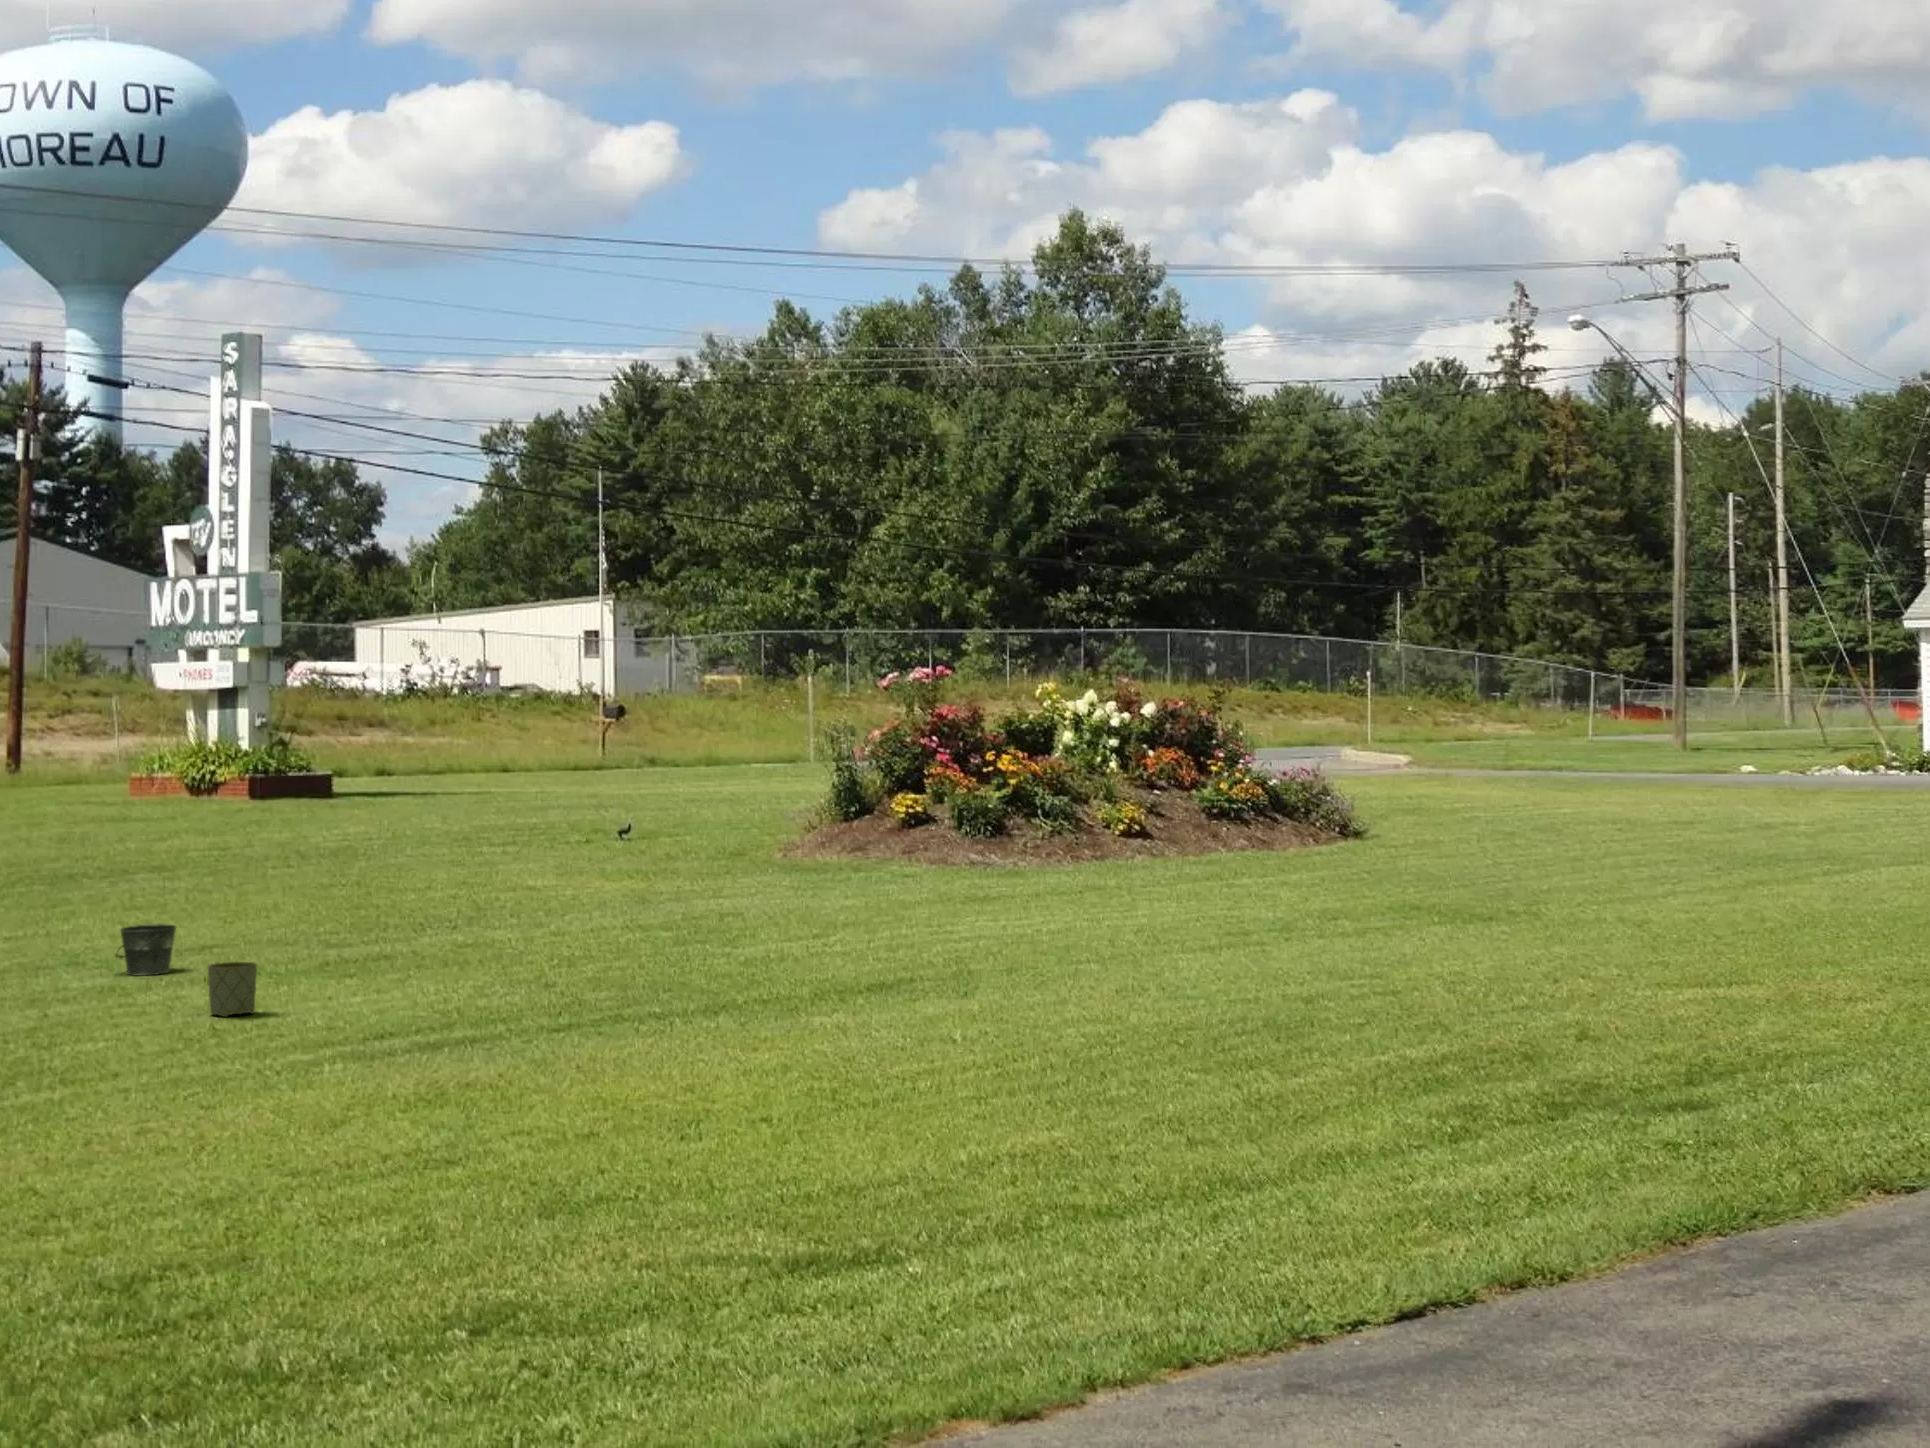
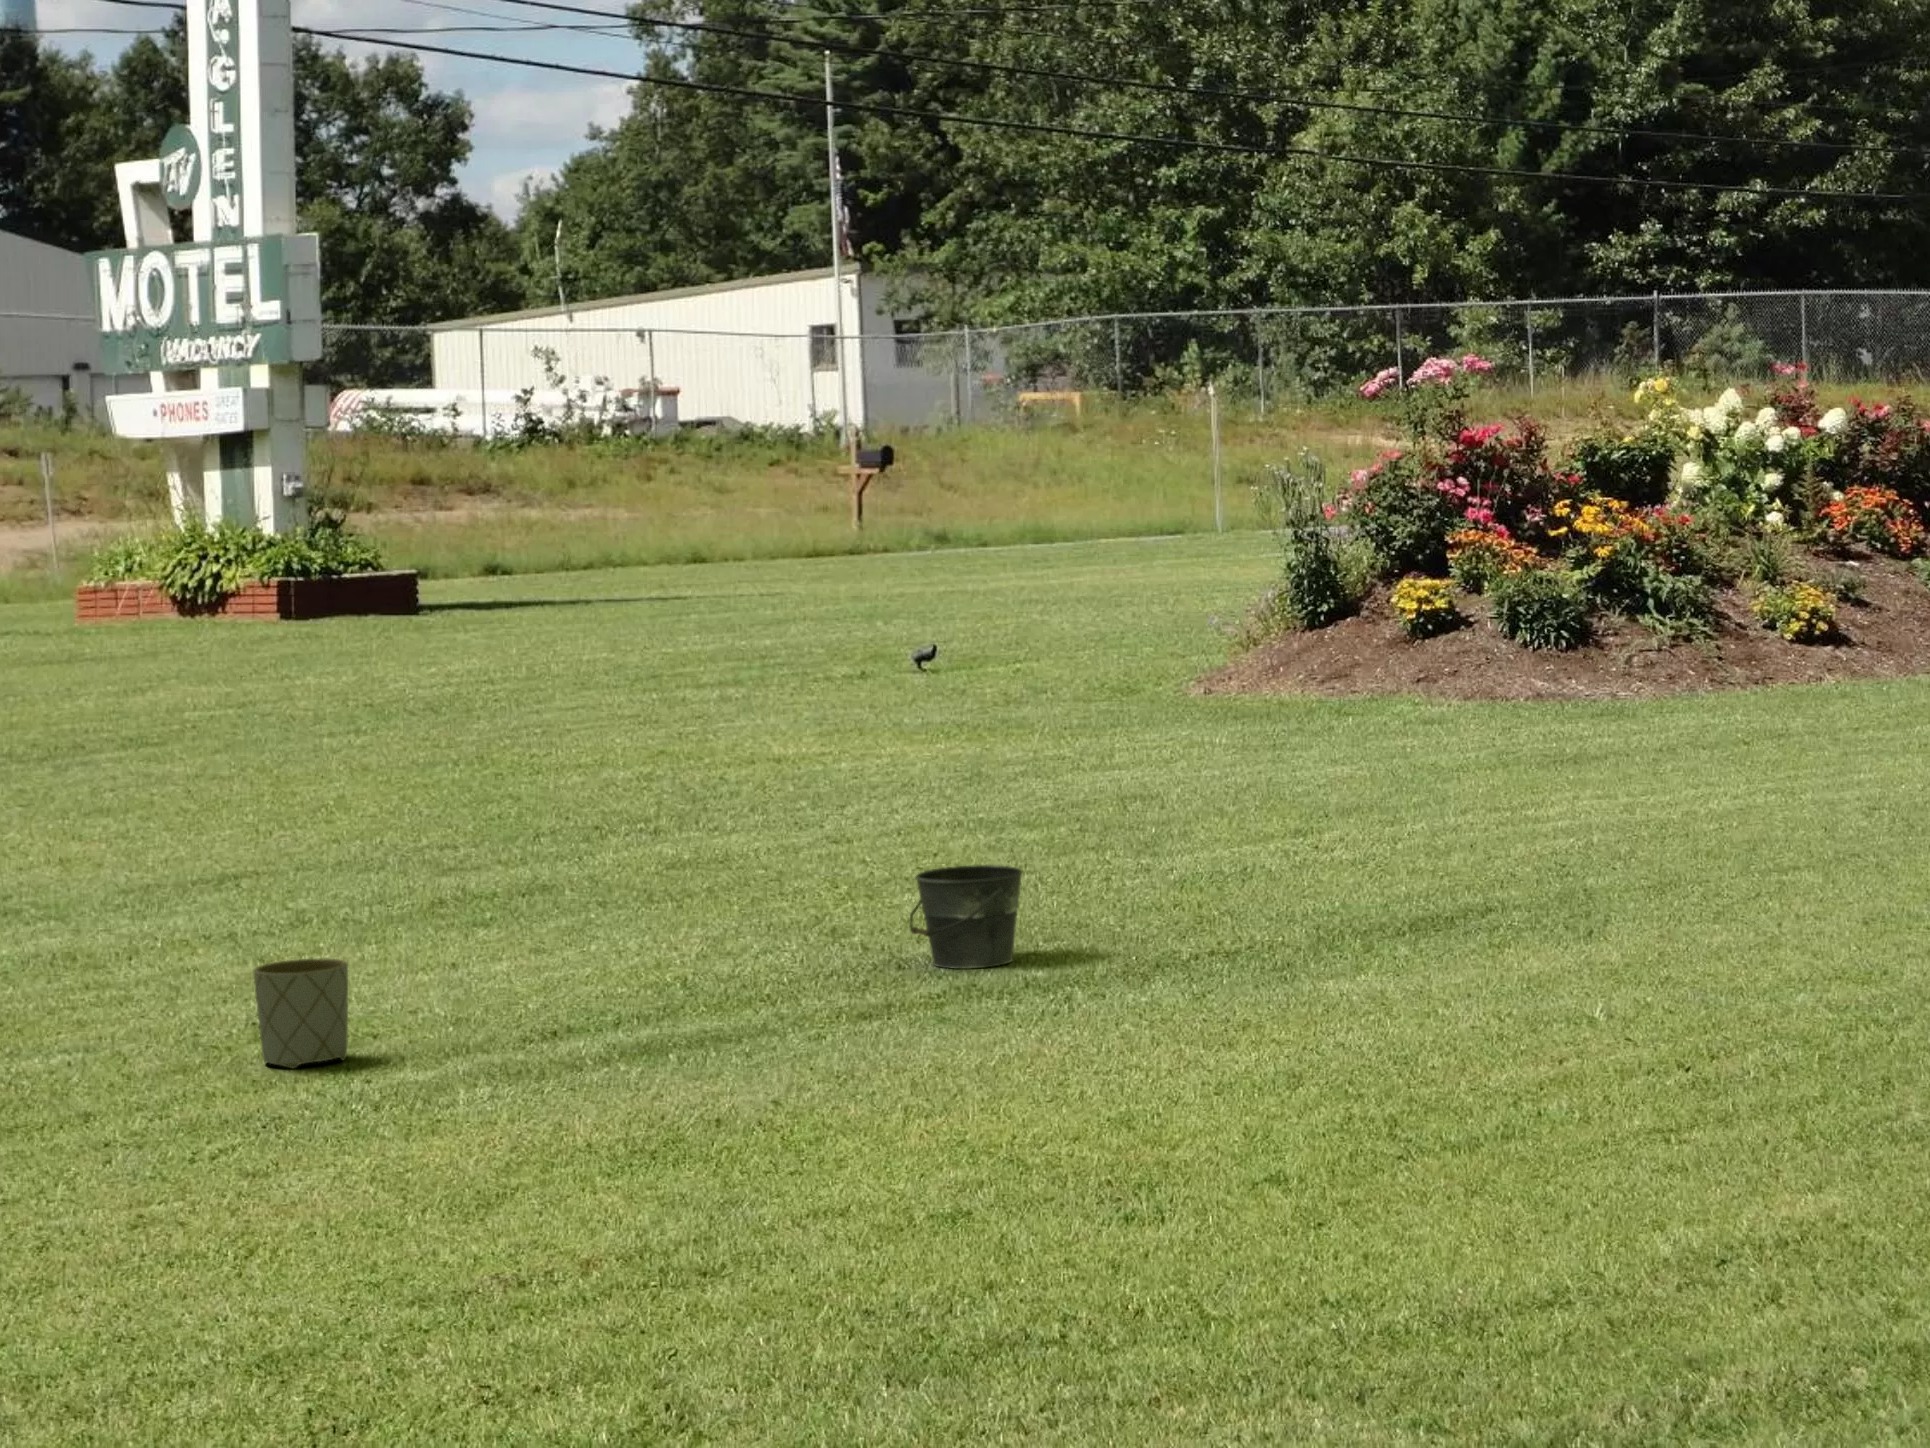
bucket: present [115,924,176,976] -> present [910,865,1023,969]

